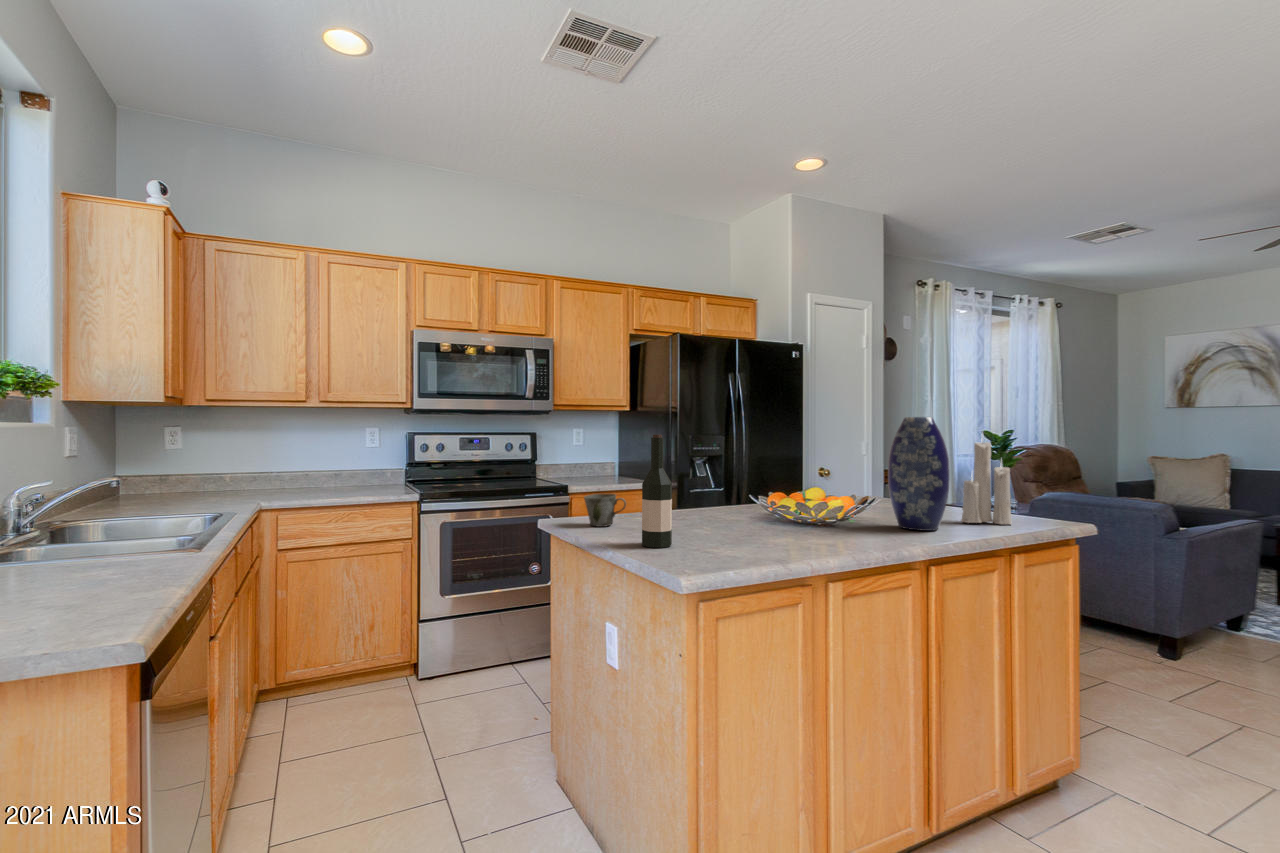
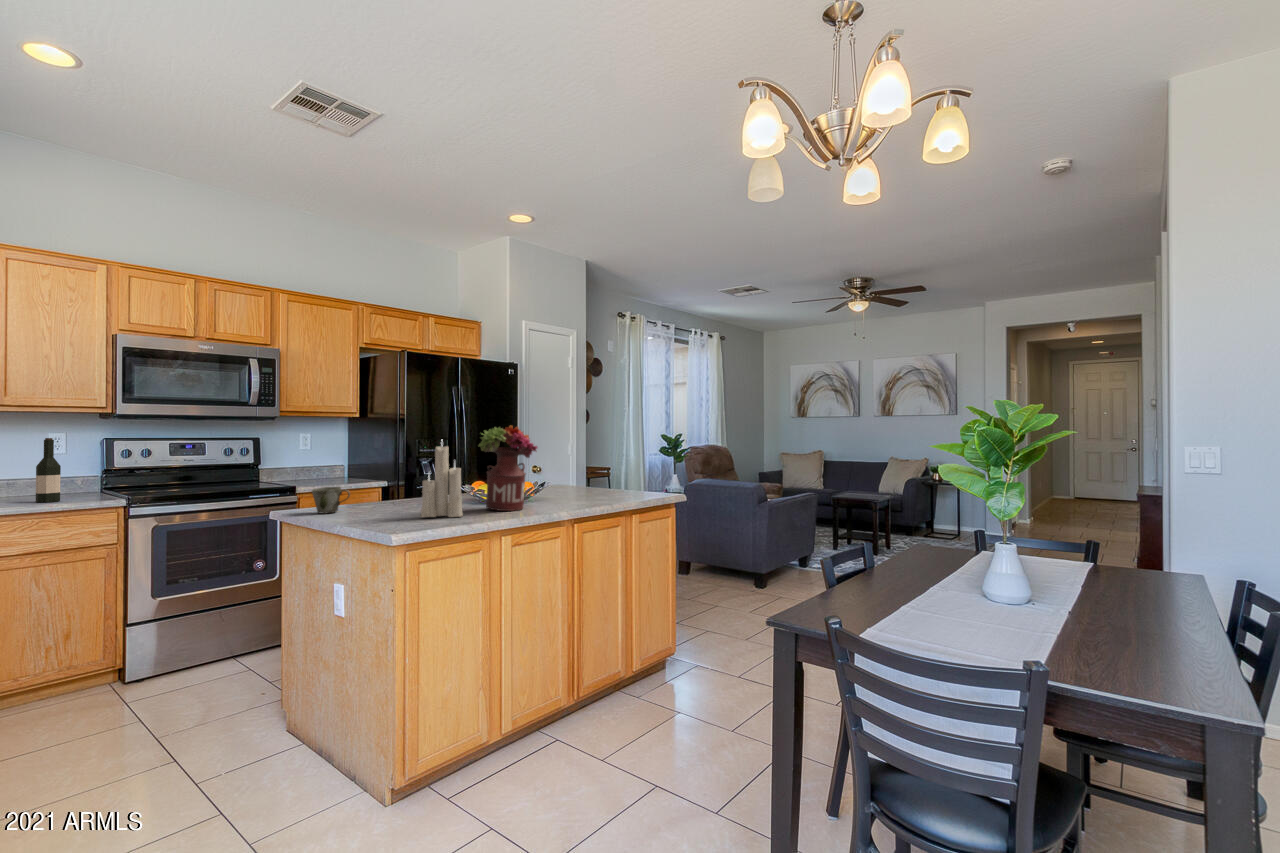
flower arrangement: none [788,417,875,539] -> present [479,426,537,511]
vase: present [888,417,950,531] -> none [554,425,592,503]
wine bottle: present [642,435,672,548] -> present [36,438,61,502]
candle: present [961,435,1011,525] -> present [421,440,463,517]

